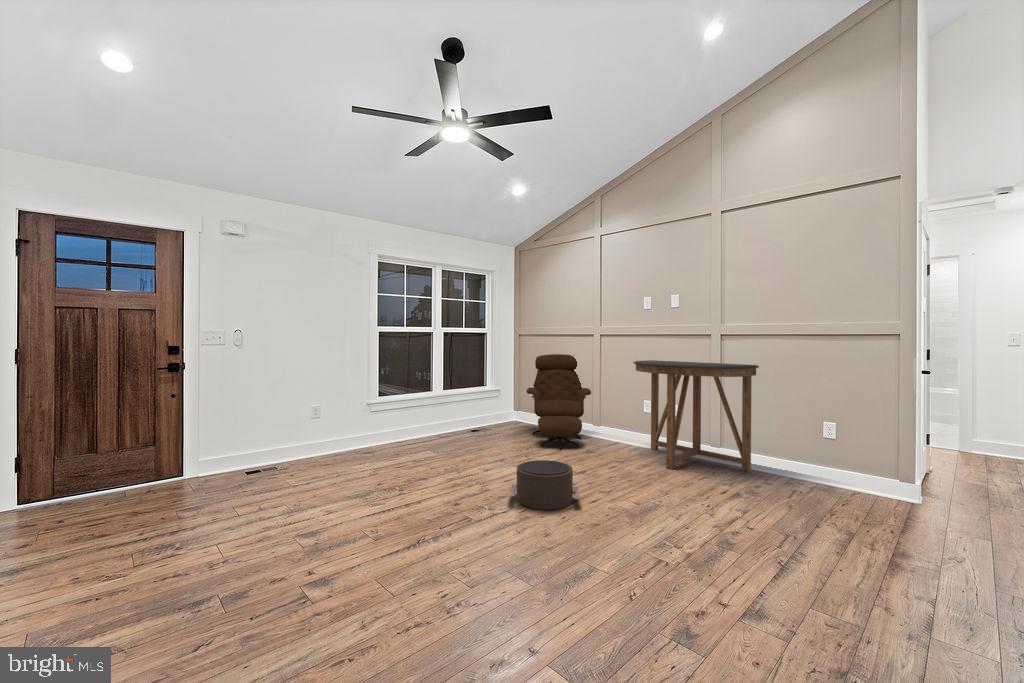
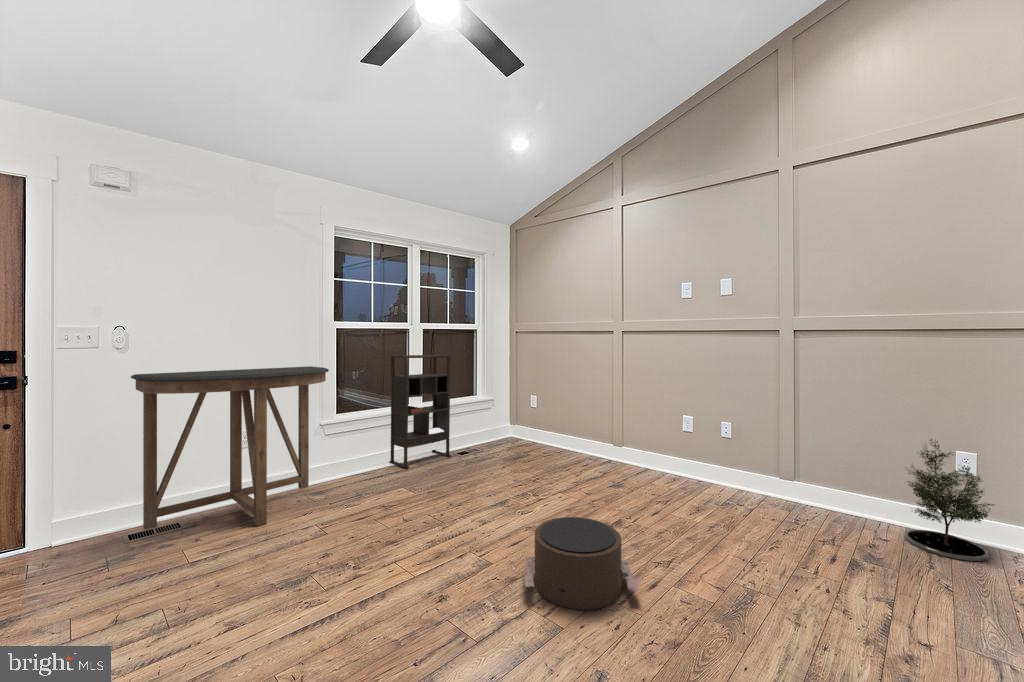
bookshelf: none [417,353,465,440] -> present [389,355,451,469]
lounge chair: present [527,354,591,449] -> none [529,356,610,481]
console table: present [634,360,759,472] -> present [131,366,329,530]
potted tree: none [782,412,839,495] -> present [904,439,994,561]

